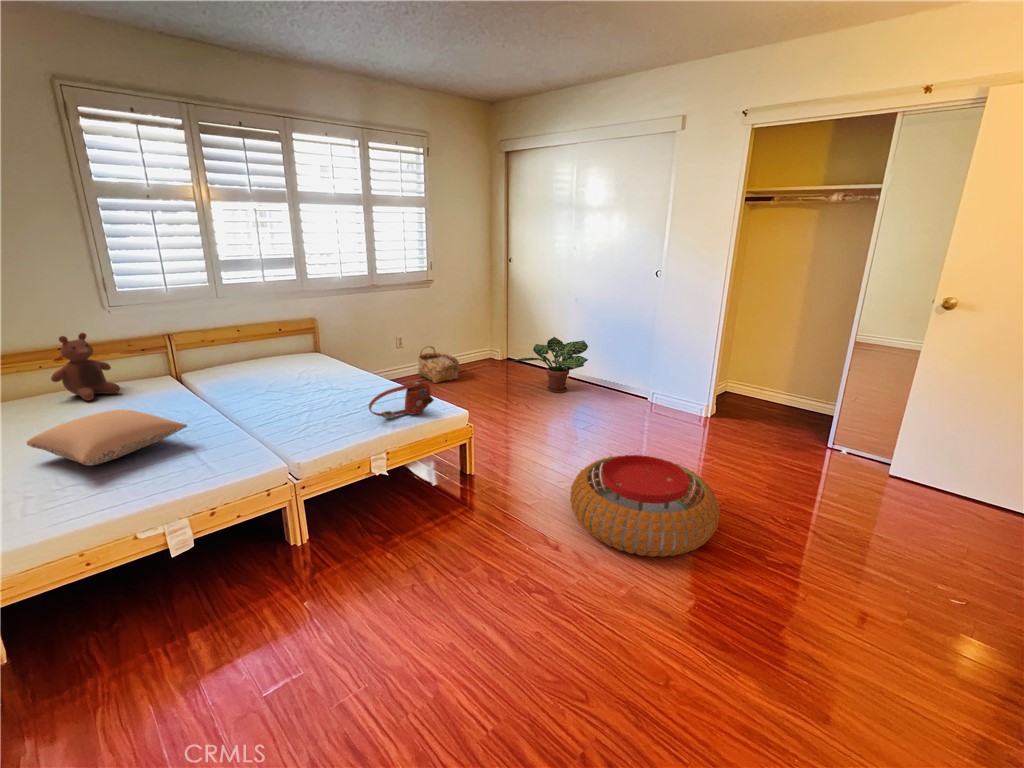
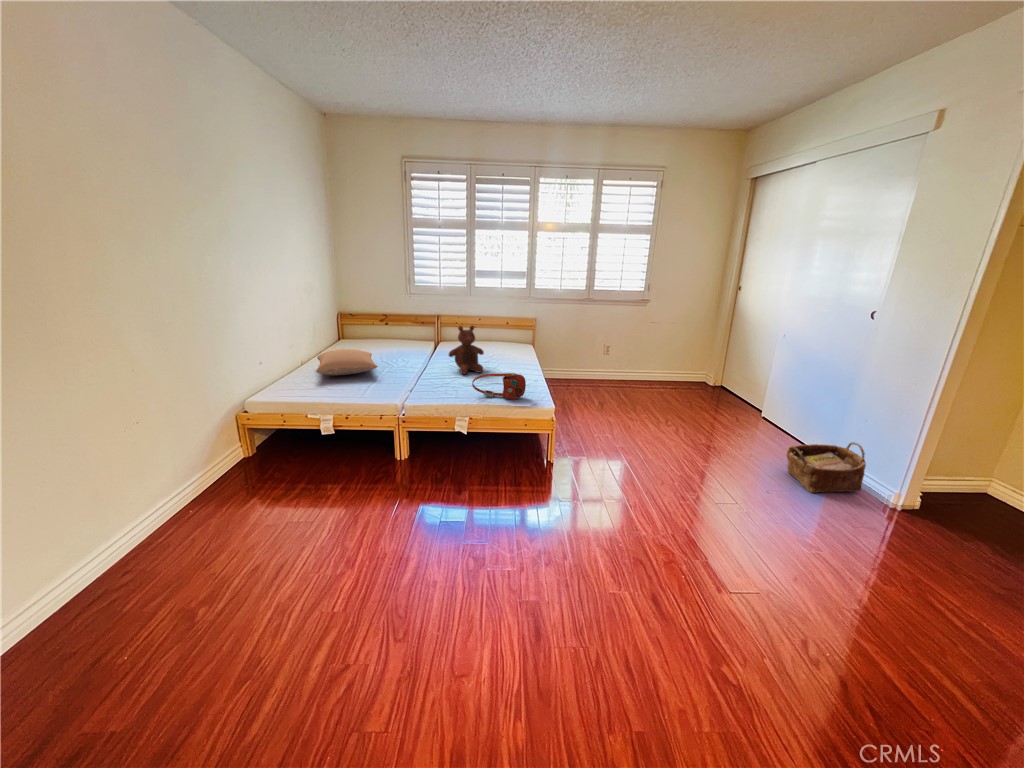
stuffed bear: present [51,333,120,400] -> present [449,326,484,374]
potted plant: present [512,337,588,393] -> none [688,372,787,434]
woven basket: present [418,346,459,383] -> present [786,442,866,493]
pouf: present [570,455,720,557] -> none [560,490,726,617]

